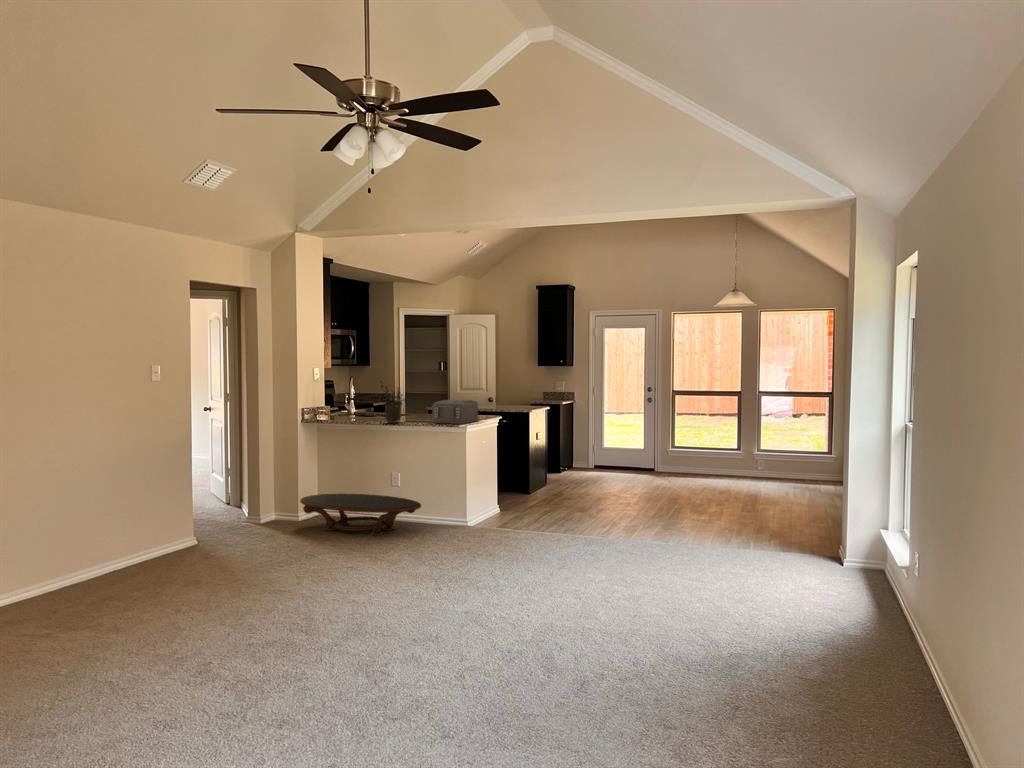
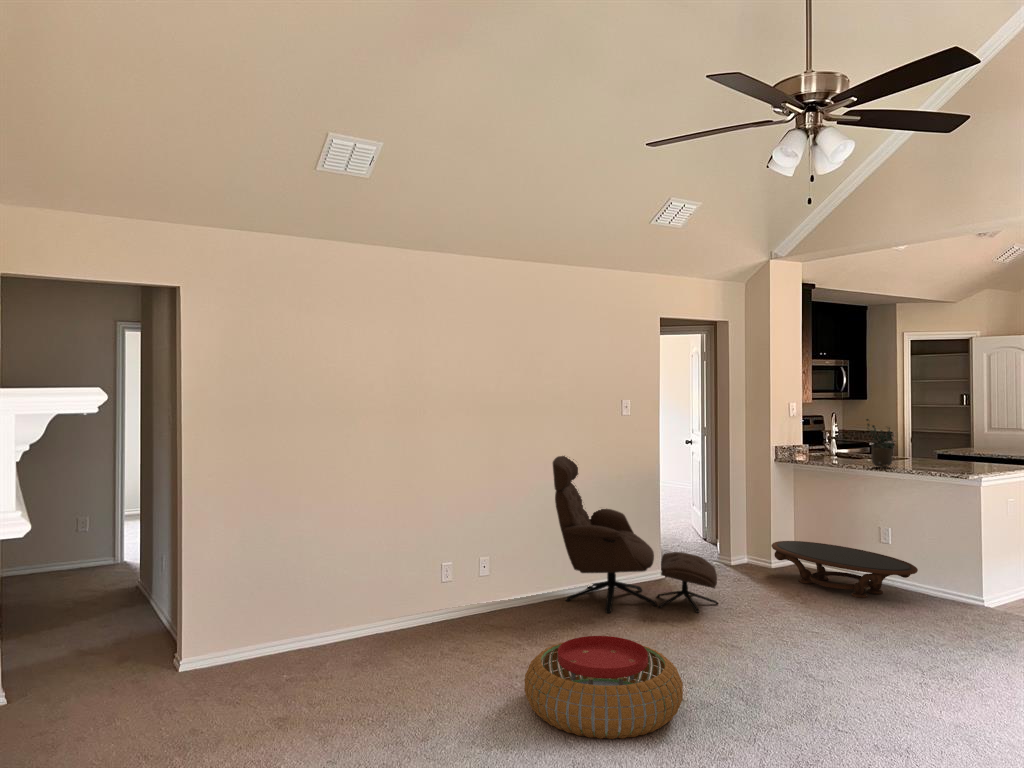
toaster: present [432,400,479,424] -> none [933,443,1004,475]
lounge chair: none [68,428,257,591] -> present [553,456,718,613]
pouf: none [68,606,247,712] -> present [524,636,683,739]

